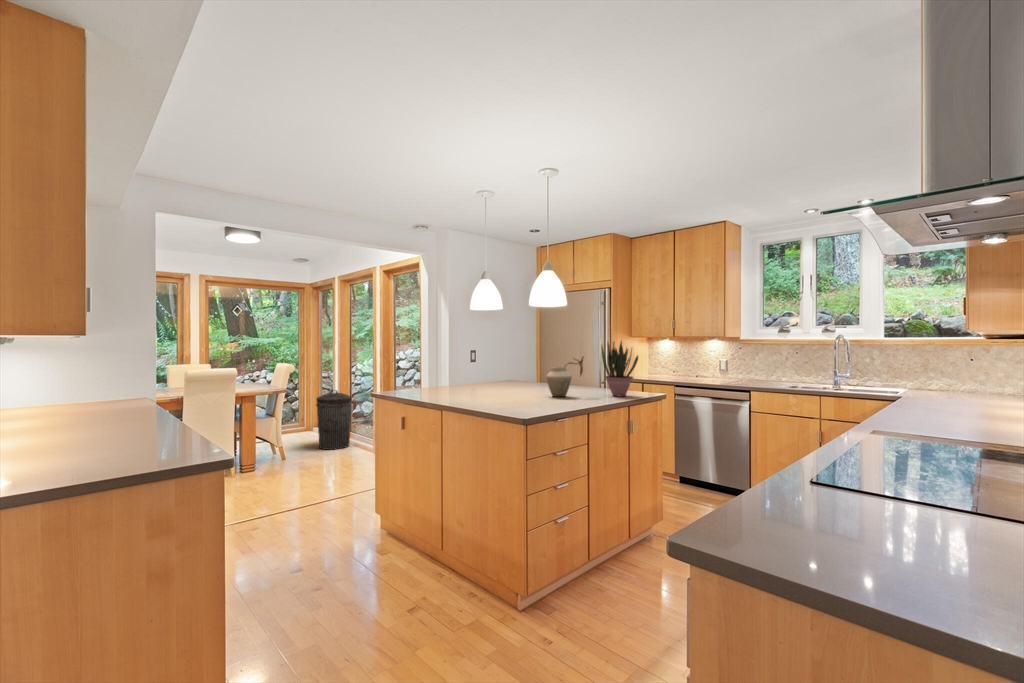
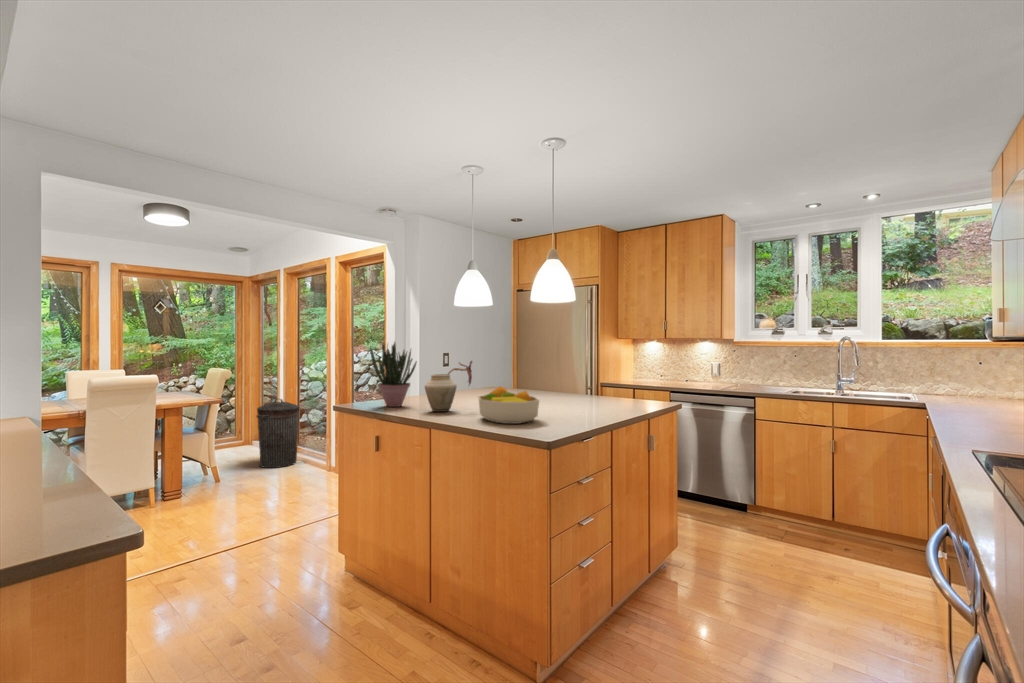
potted plant: present [601,341,638,396] -> present [370,342,417,407]
vase: present [546,357,584,397] -> present [425,361,472,412]
fruit bowl: none [483,377,532,407] -> present [478,386,539,424]

